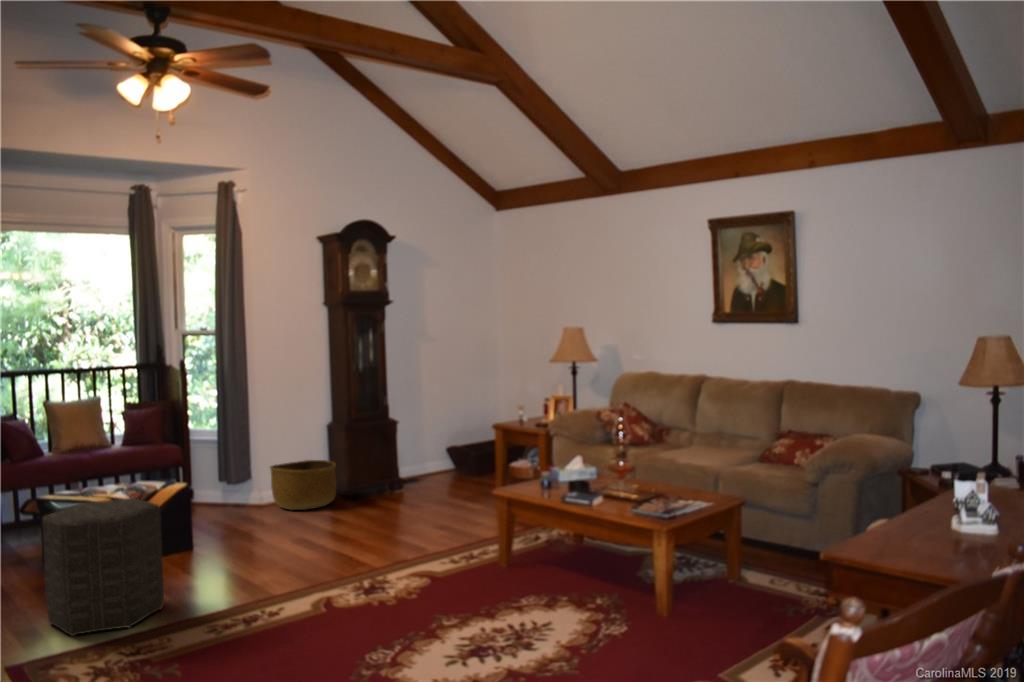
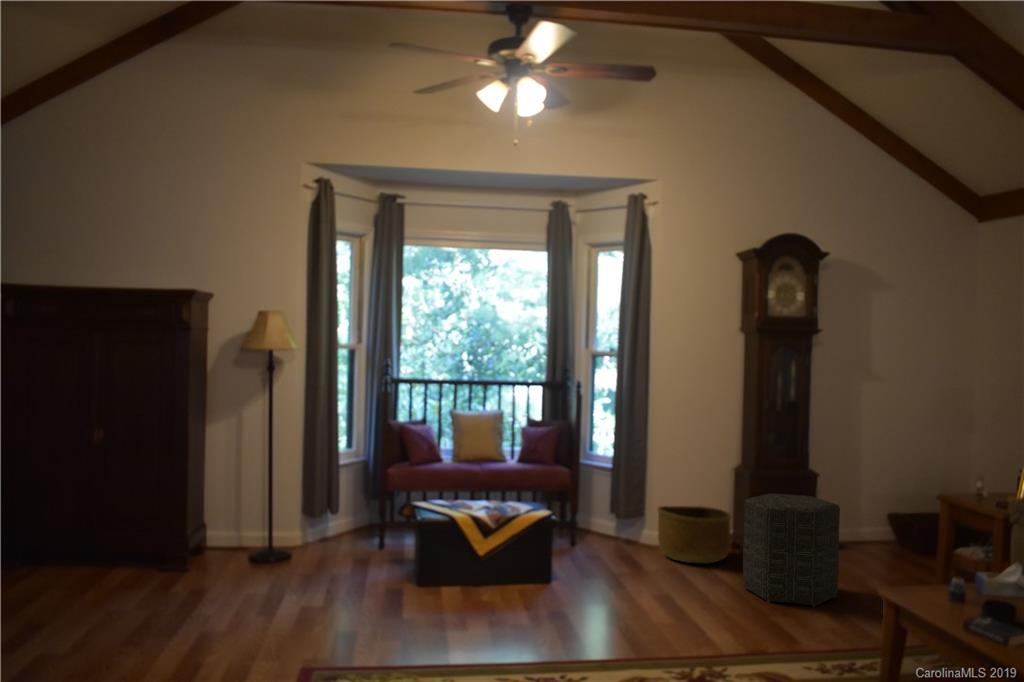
ottoman: present [42,498,164,636] -> present [743,494,840,606]

